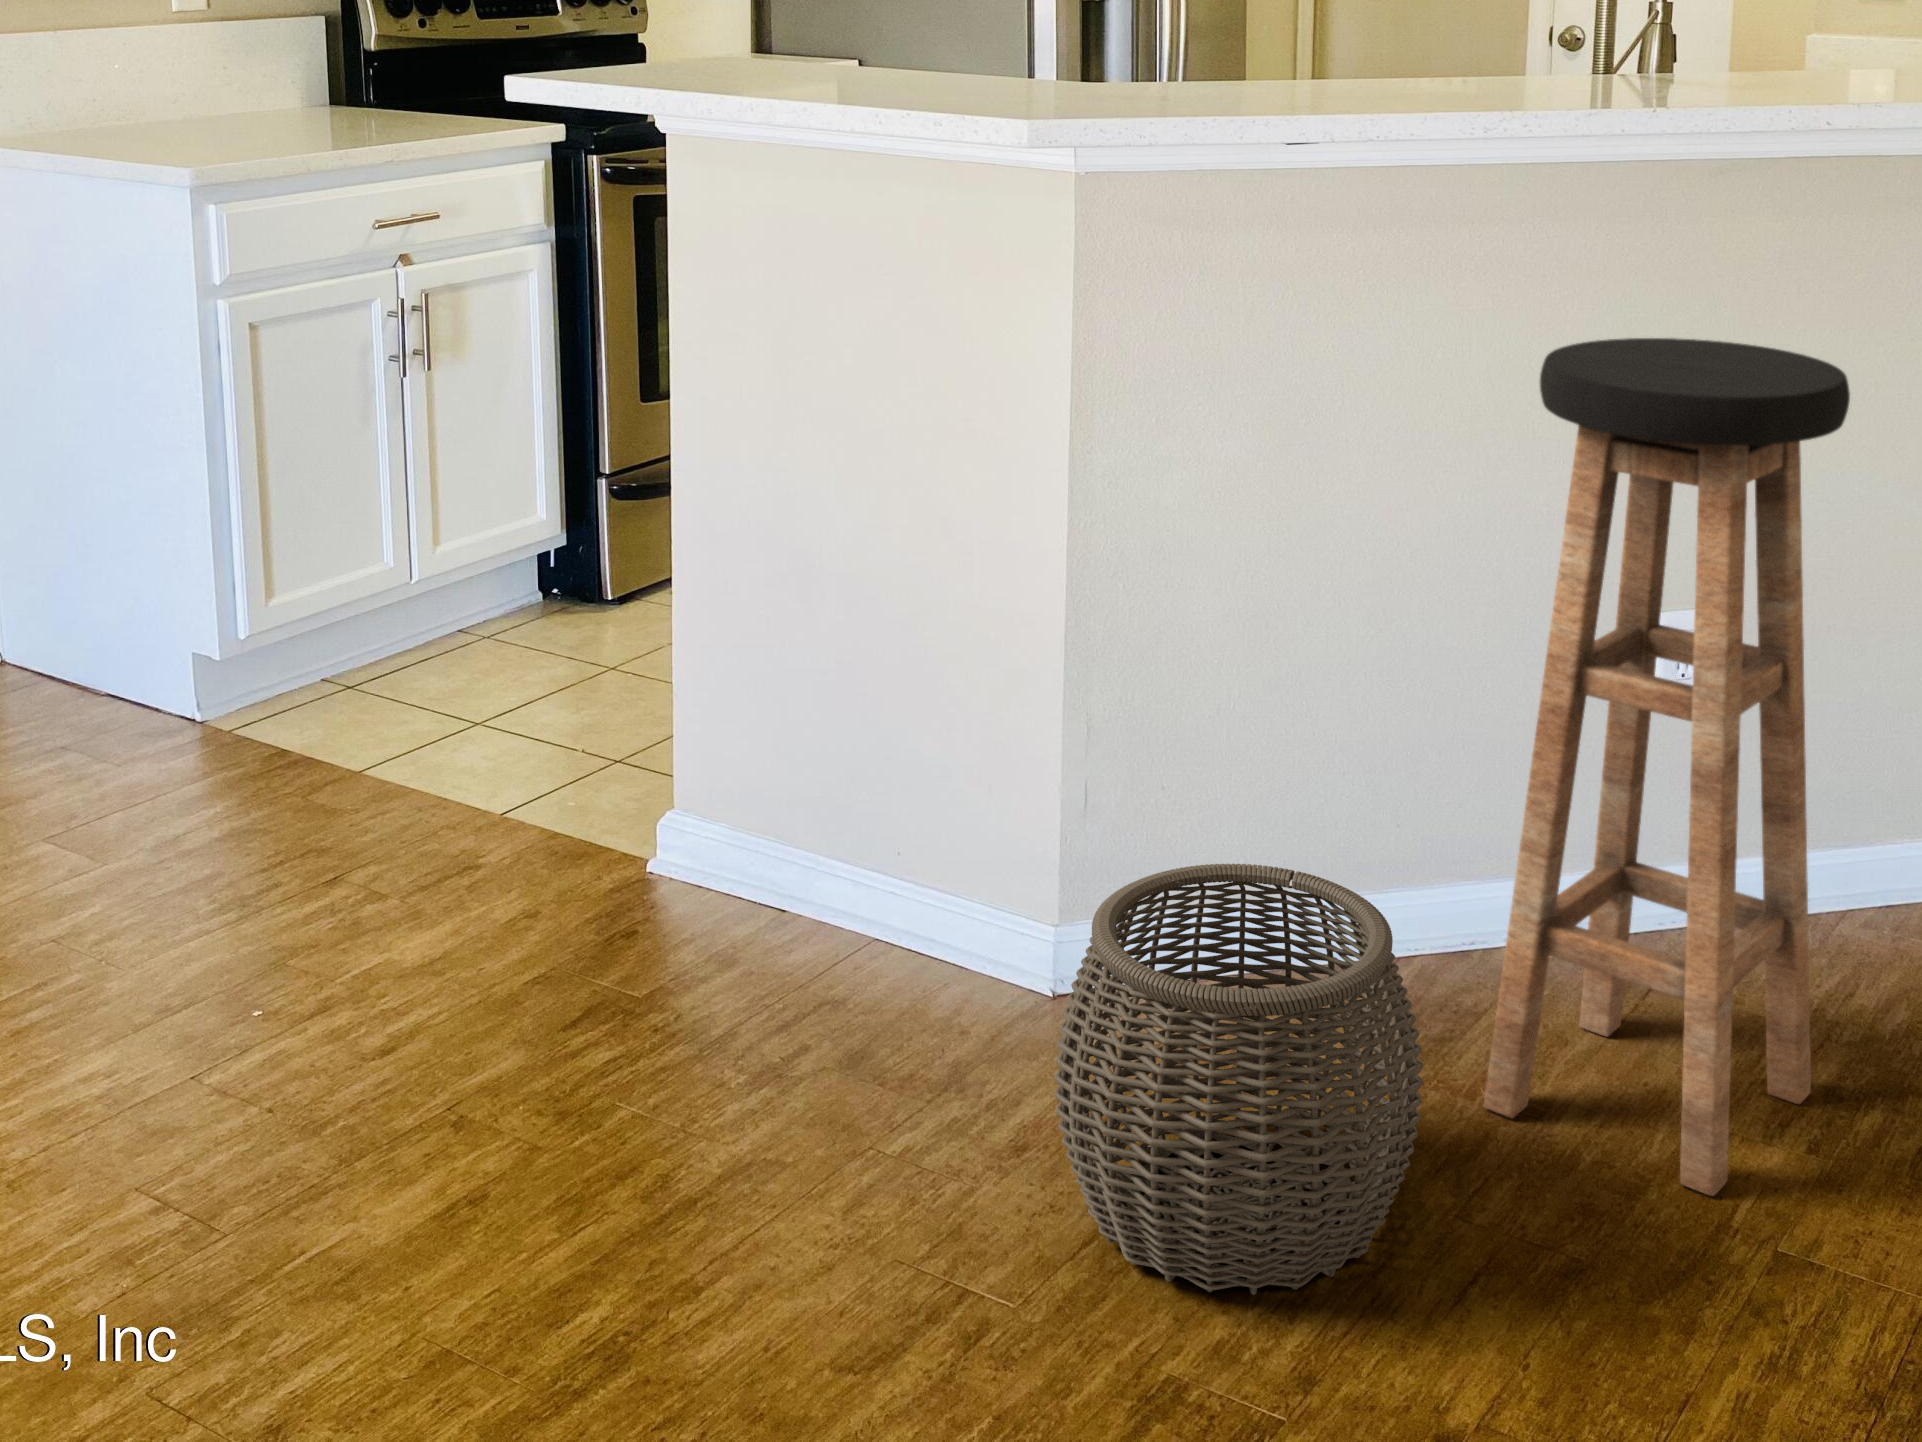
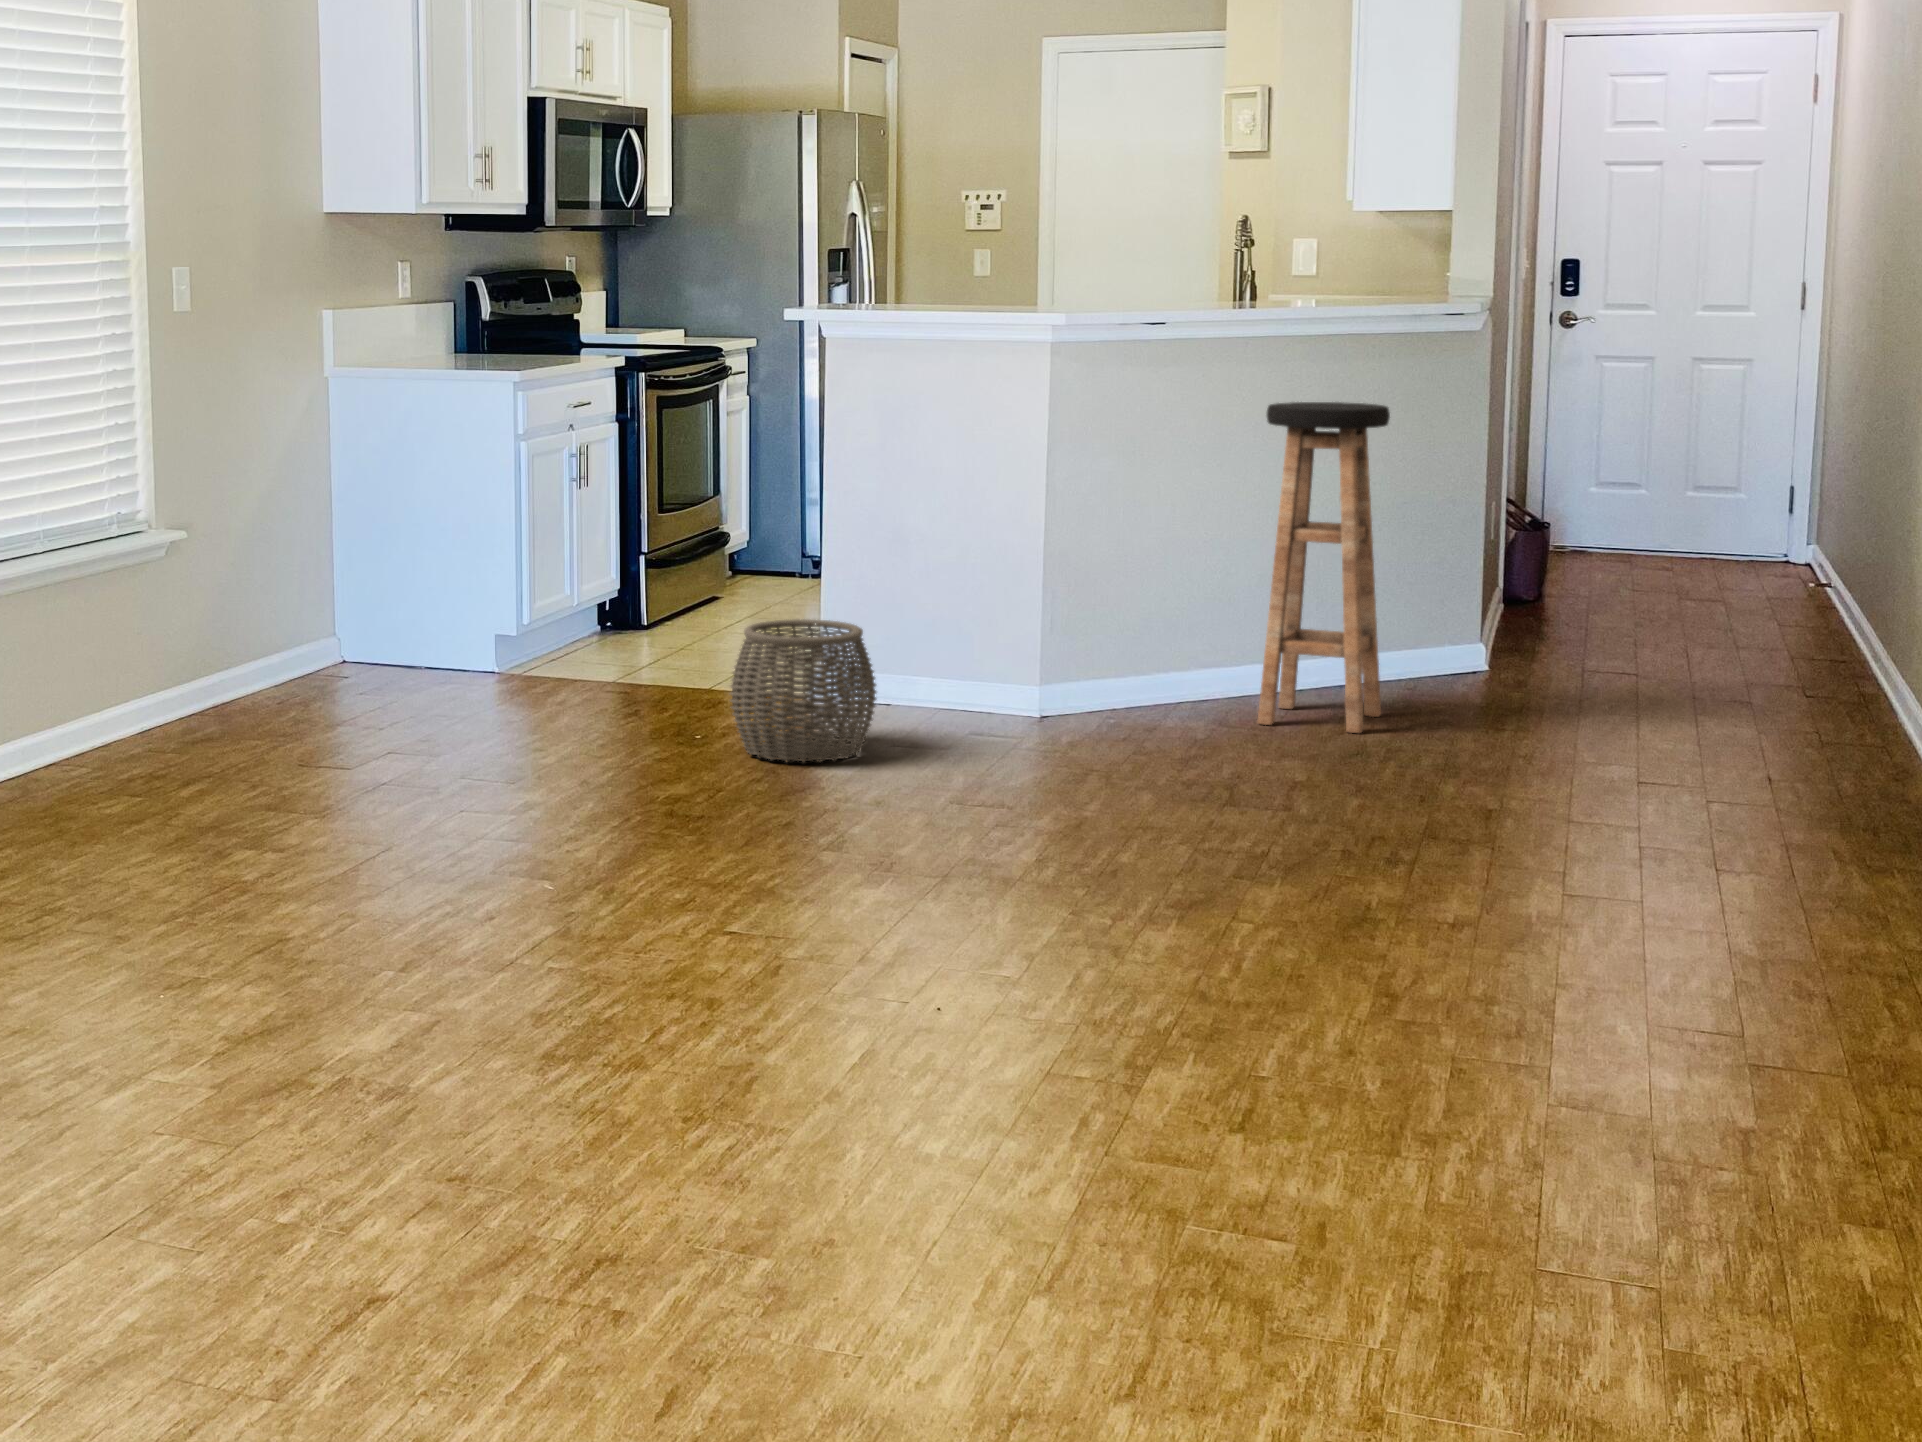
woven basket: present [1054,864,1423,1295] -> present [730,619,876,762]

